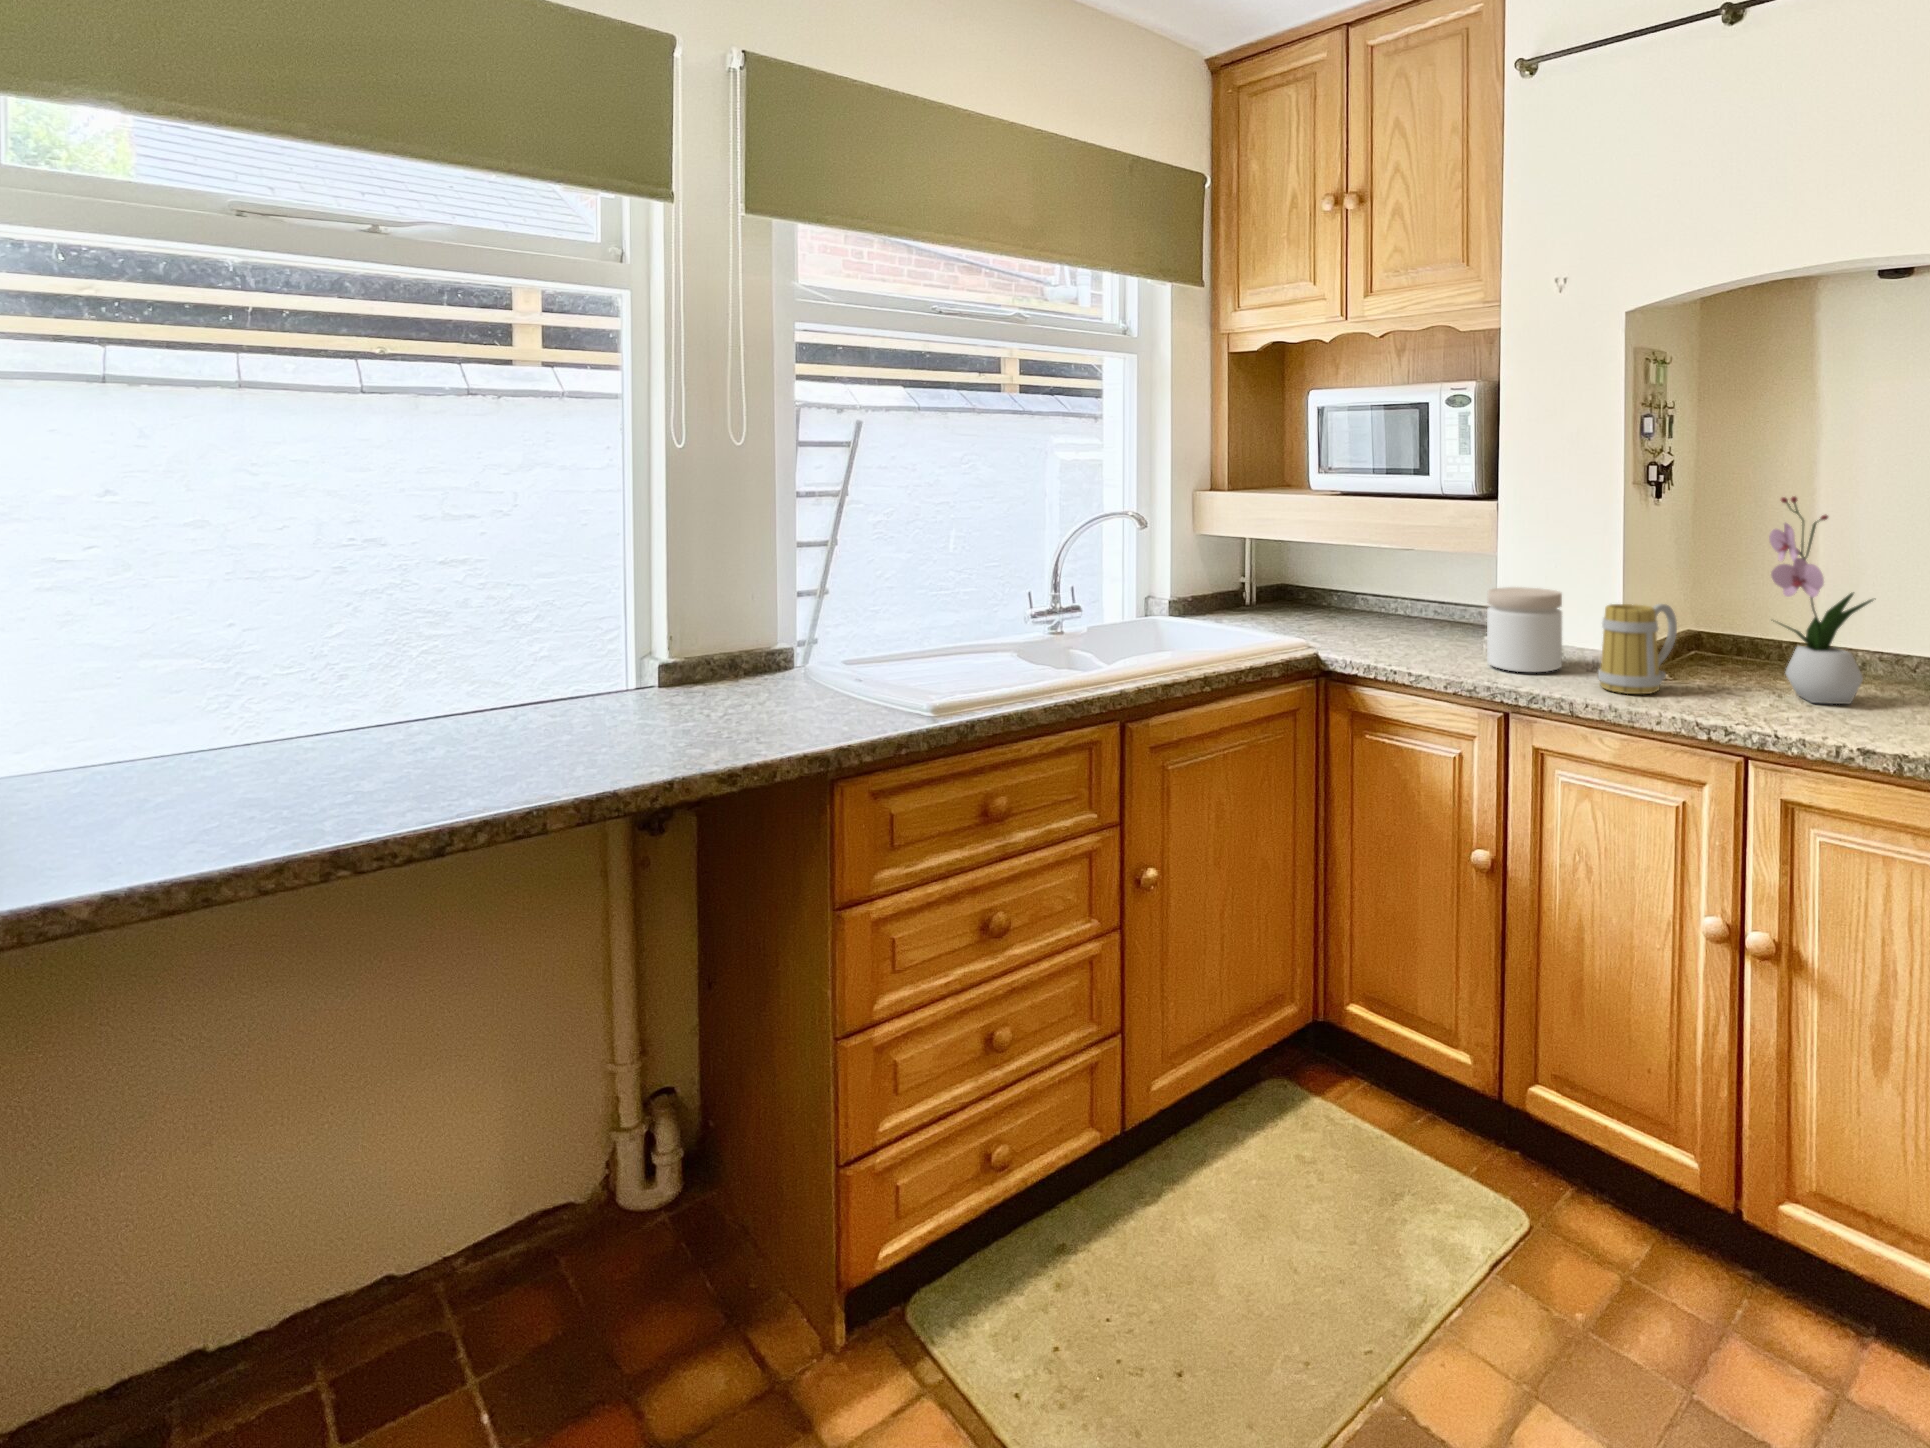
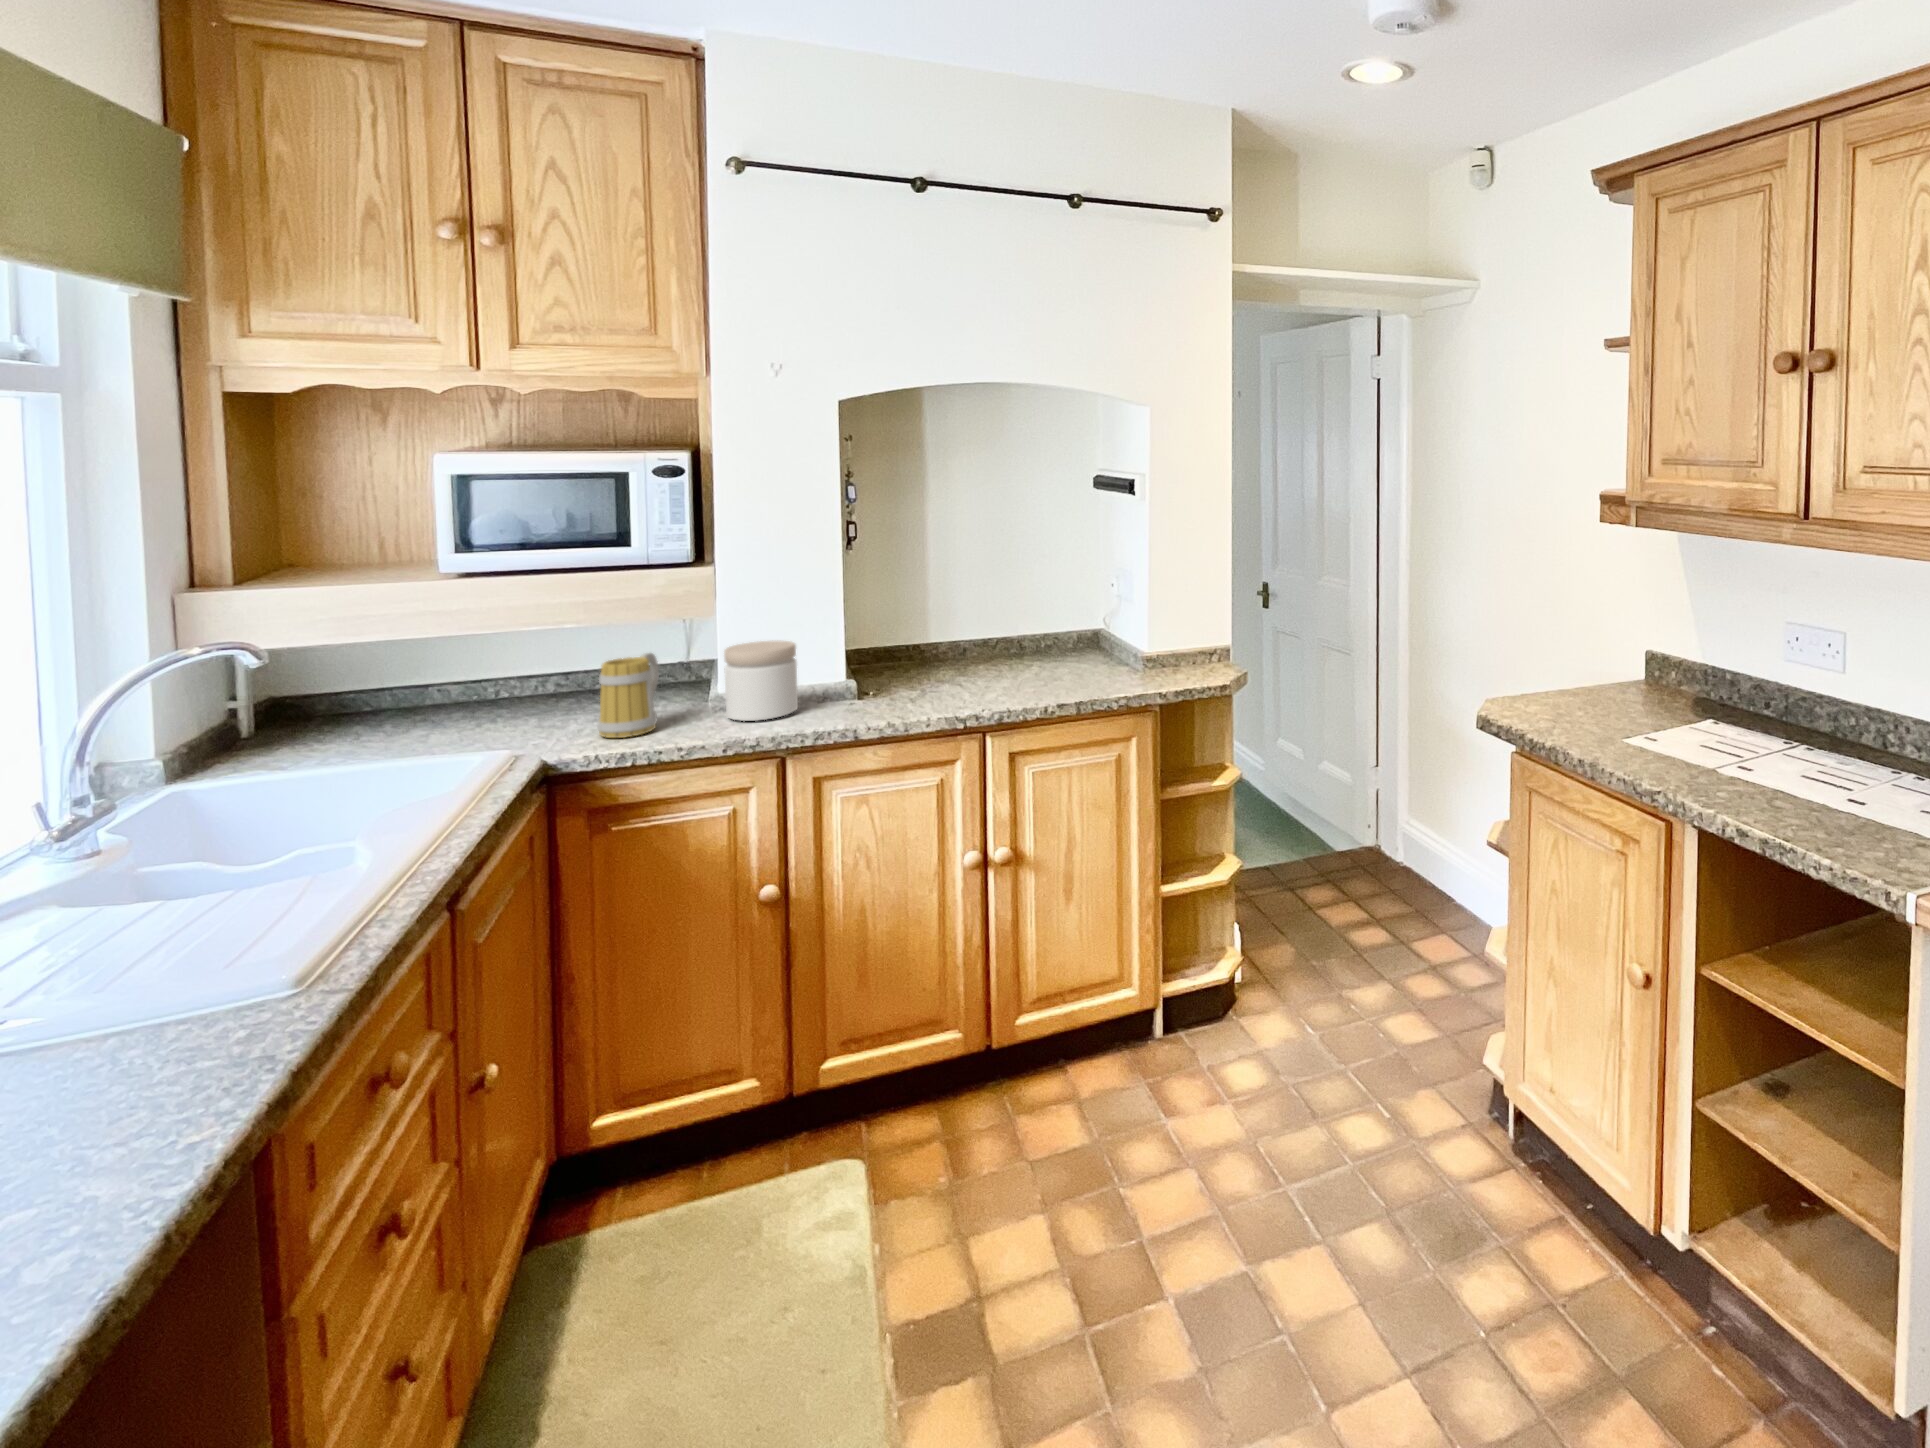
flower arrangement: present [1769,496,1873,704] -> none [948,543,1015,685]
mug: present [1598,604,1677,694] -> present [597,653,659,738]

